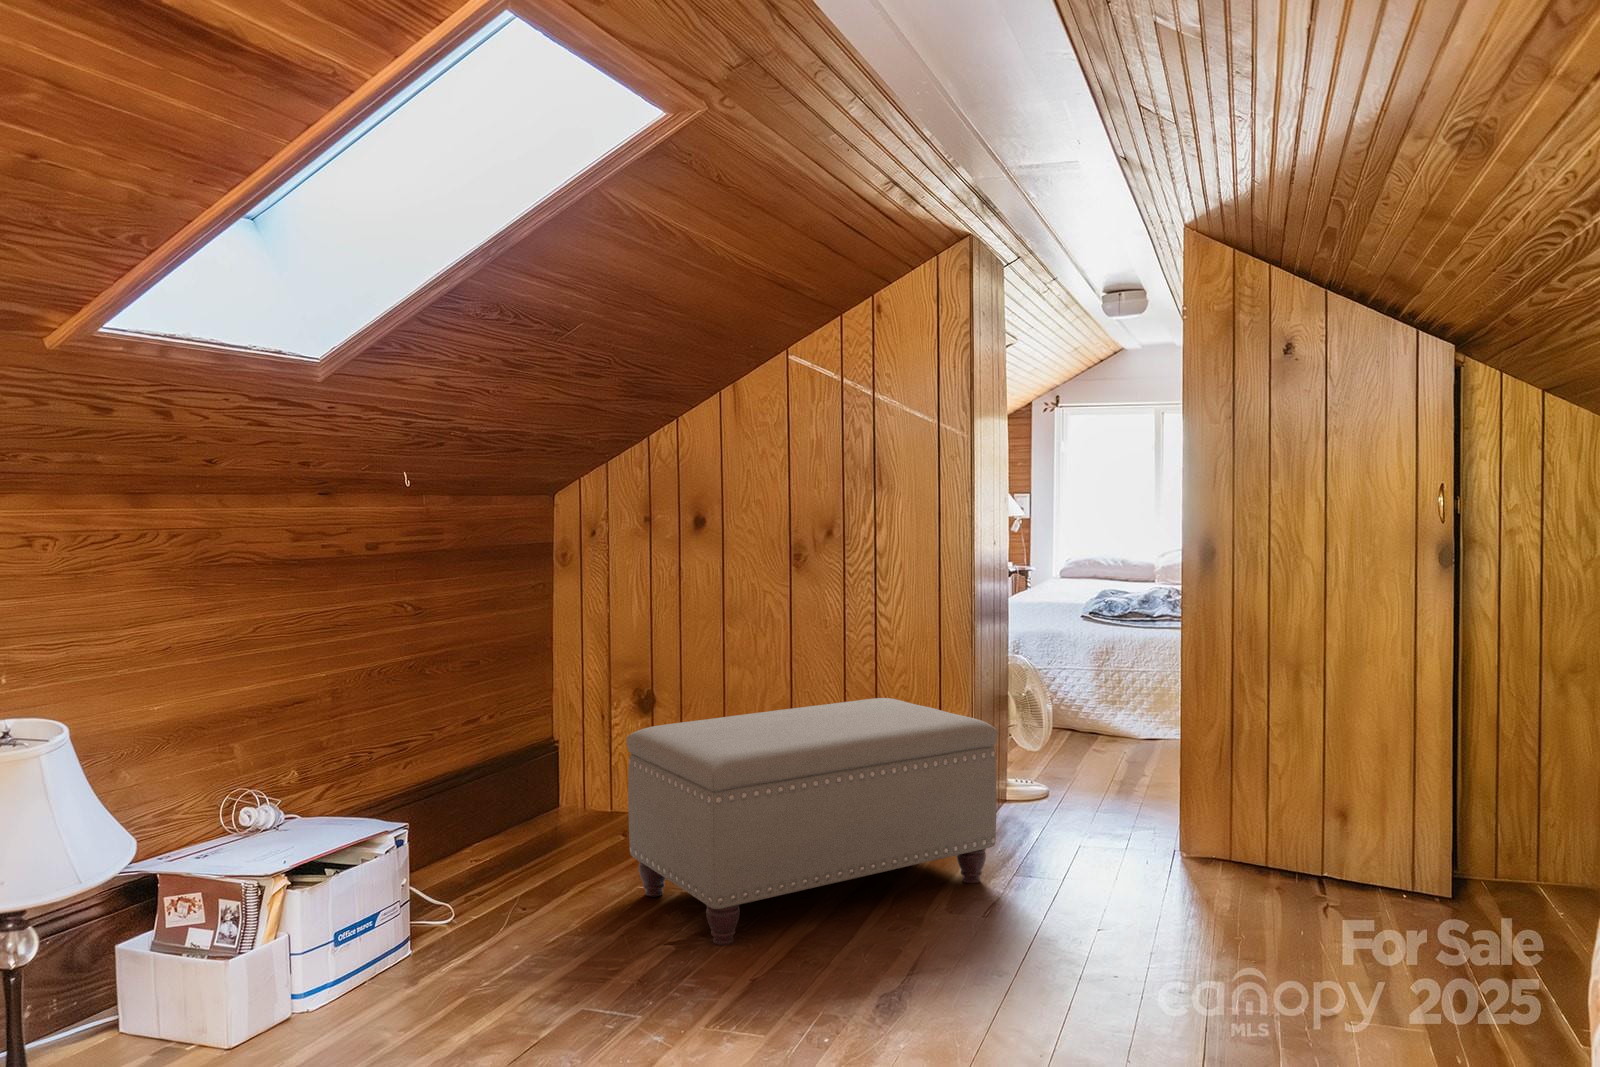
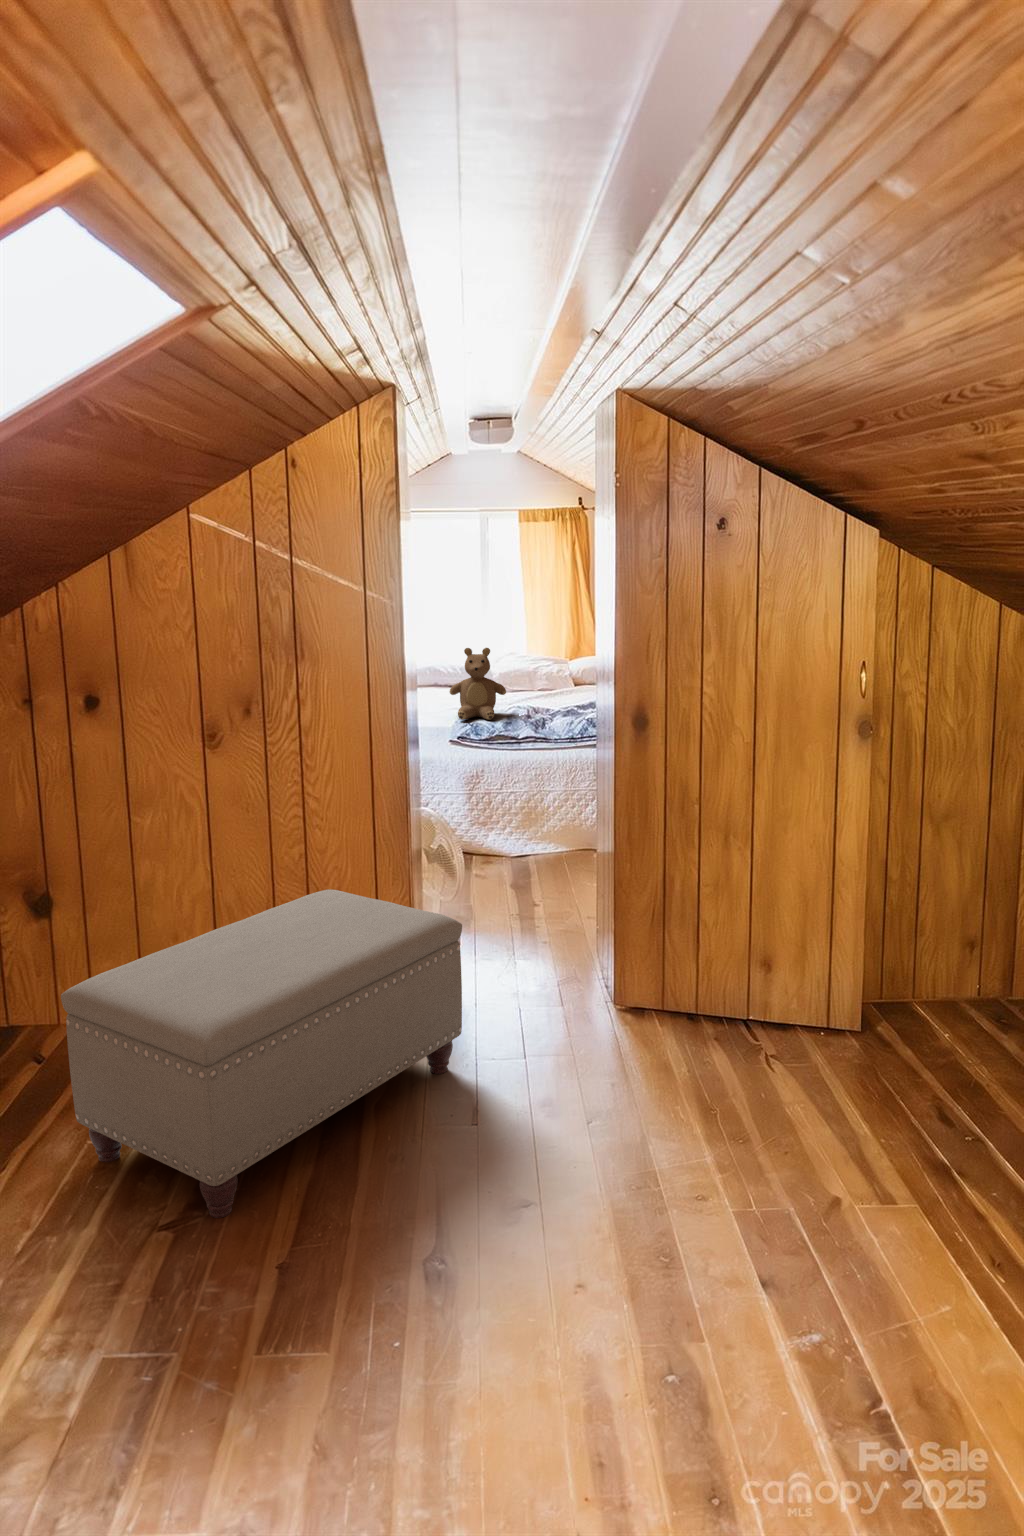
teddy bear: none [1094,529,1154,602] -> present [450,648,506,720]

